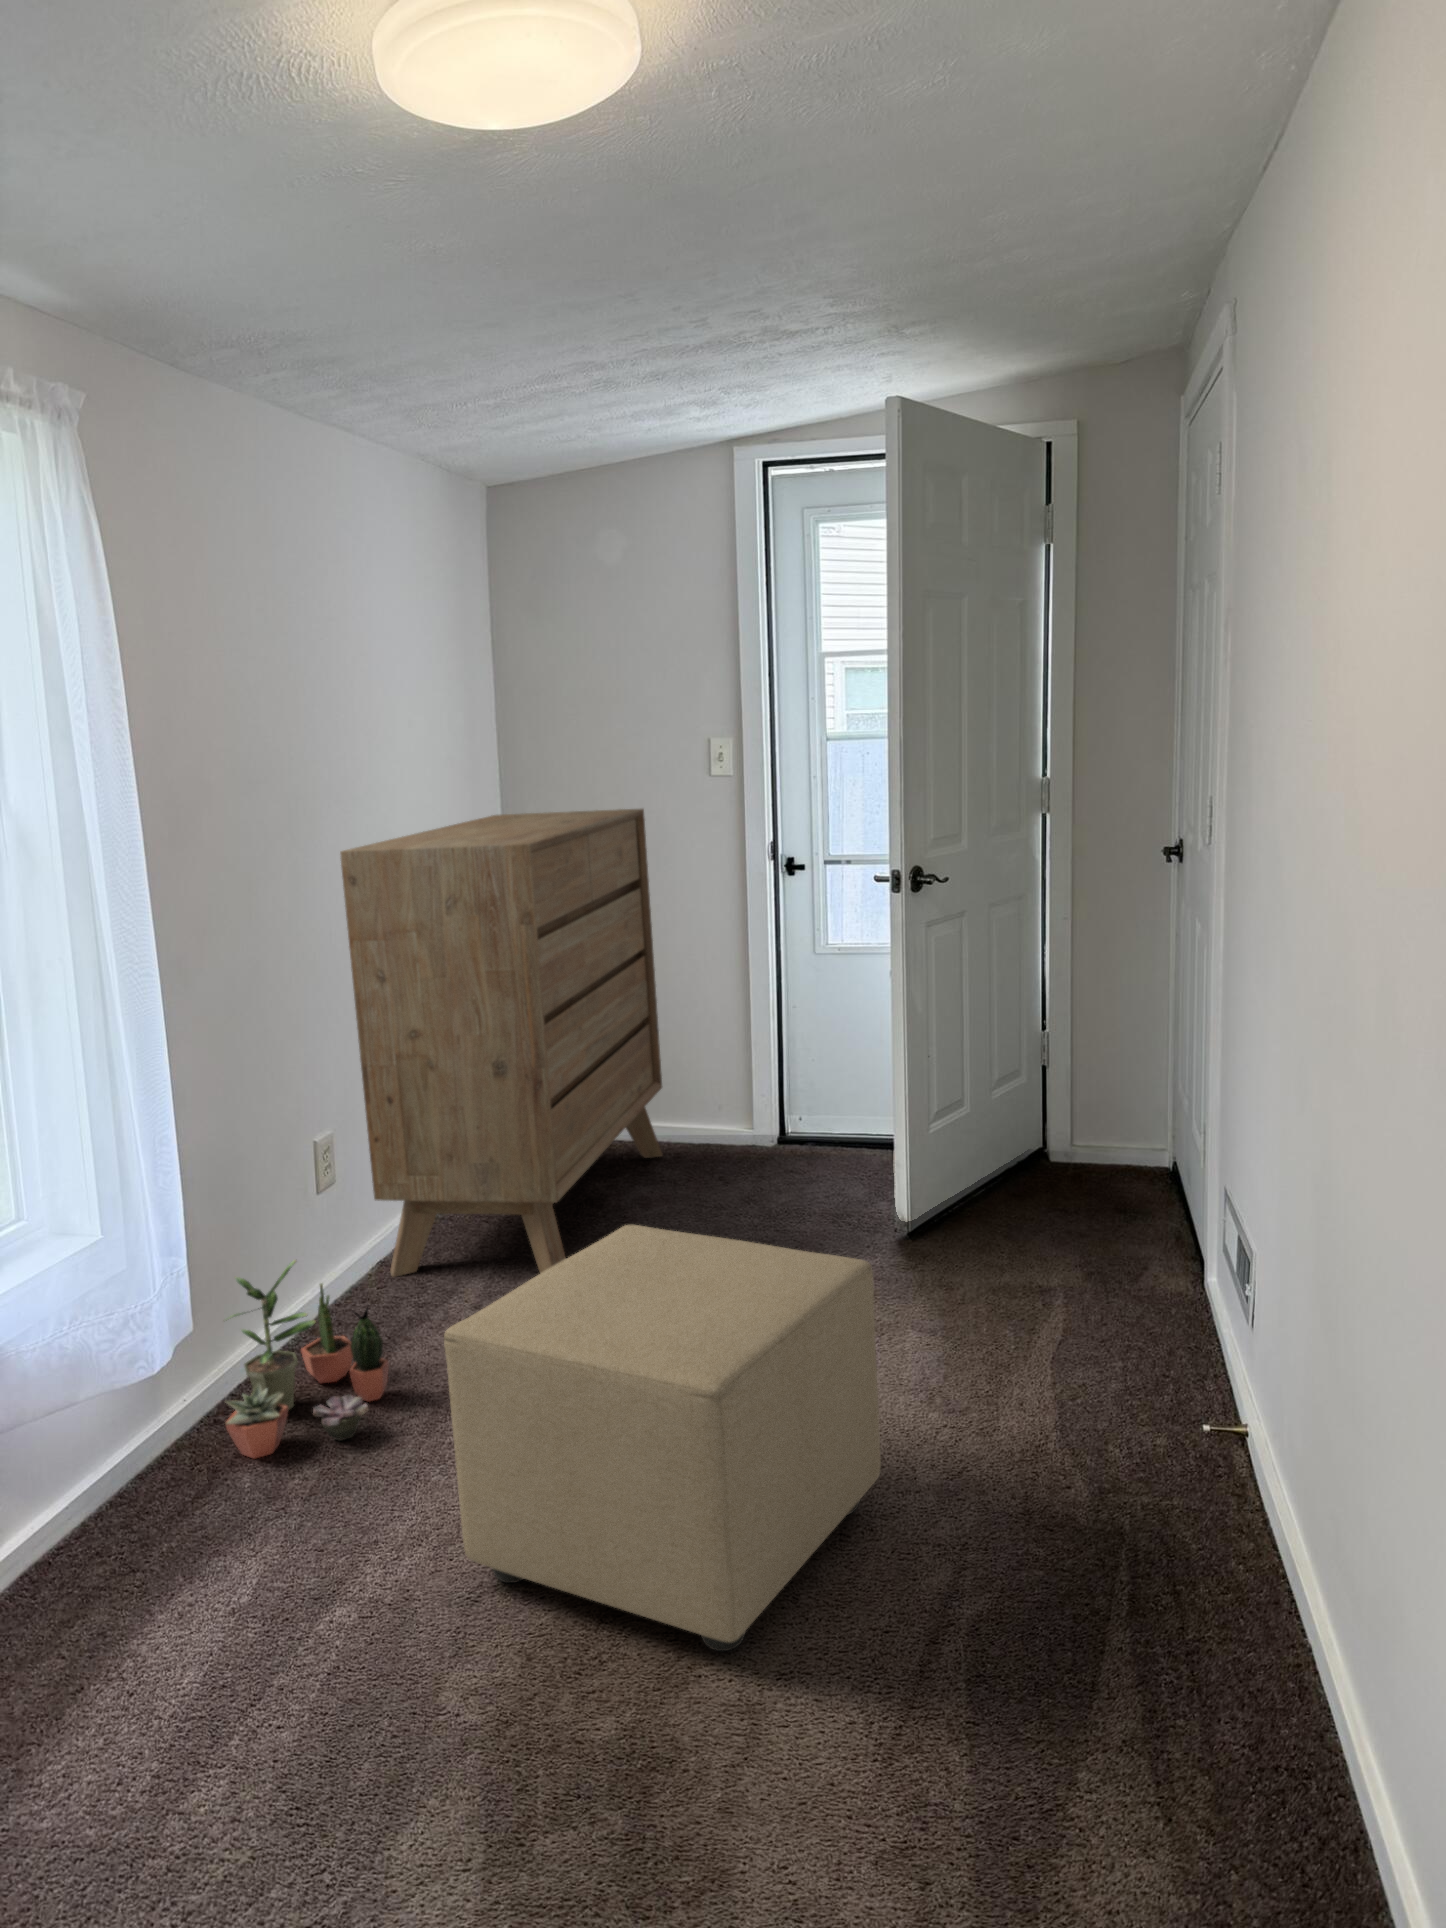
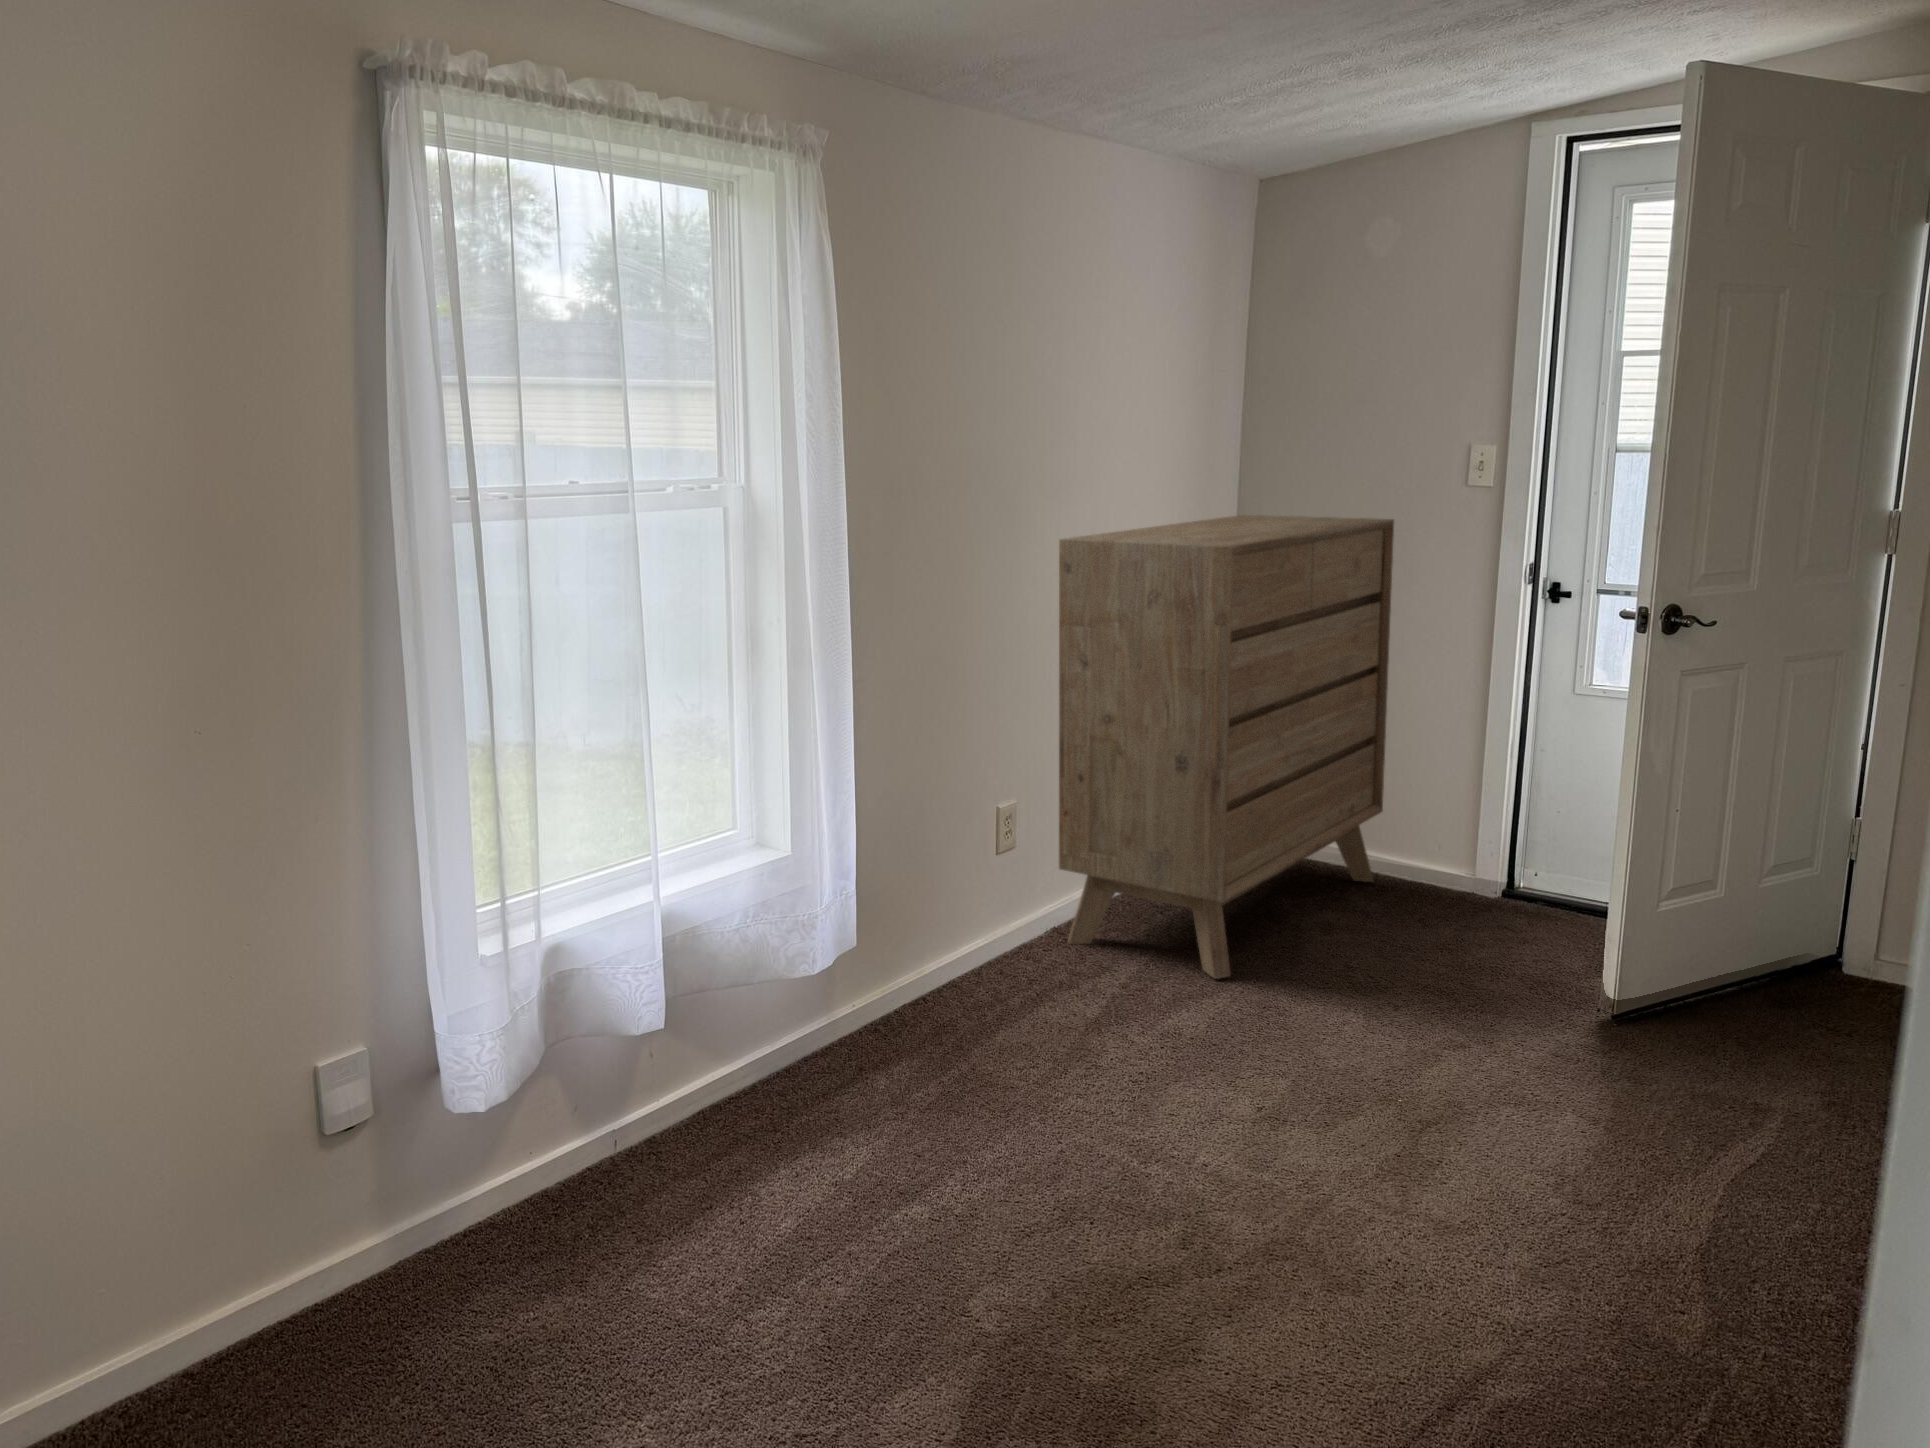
ottoman: present [444,1225,881,1651] -> none [1027,929,1469,1347]
potted plant: present [225,1260,388,1458] -> none [875,904,1028,1072]

